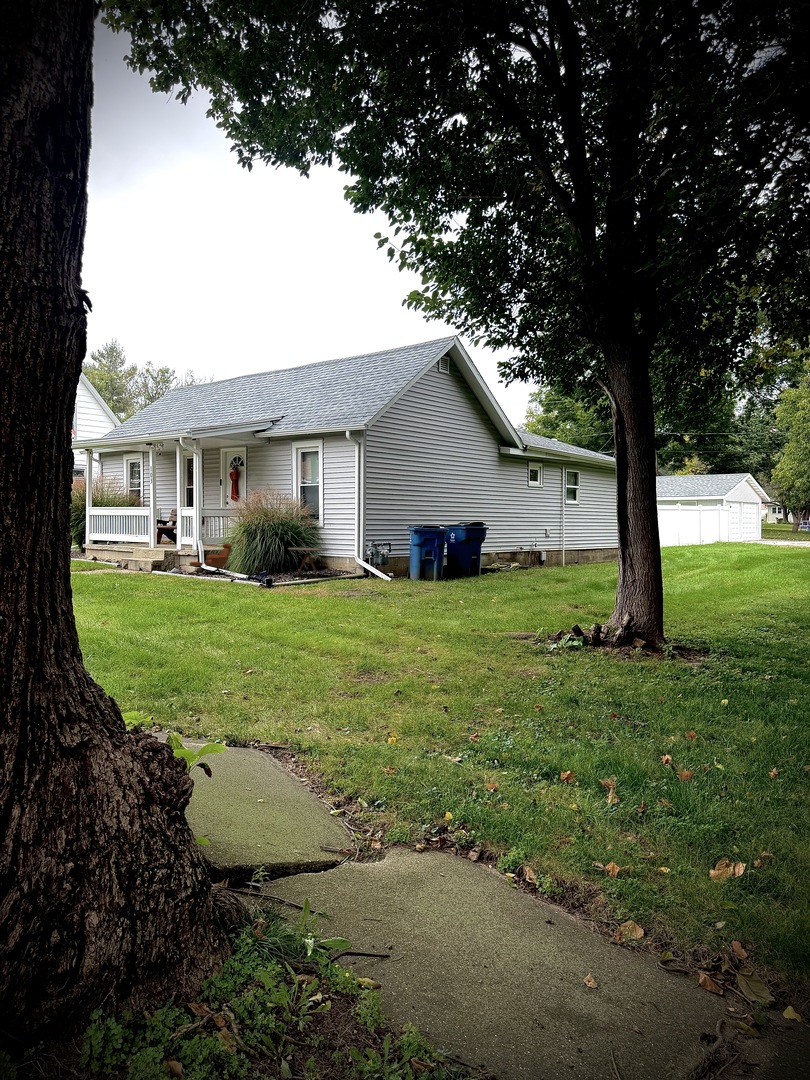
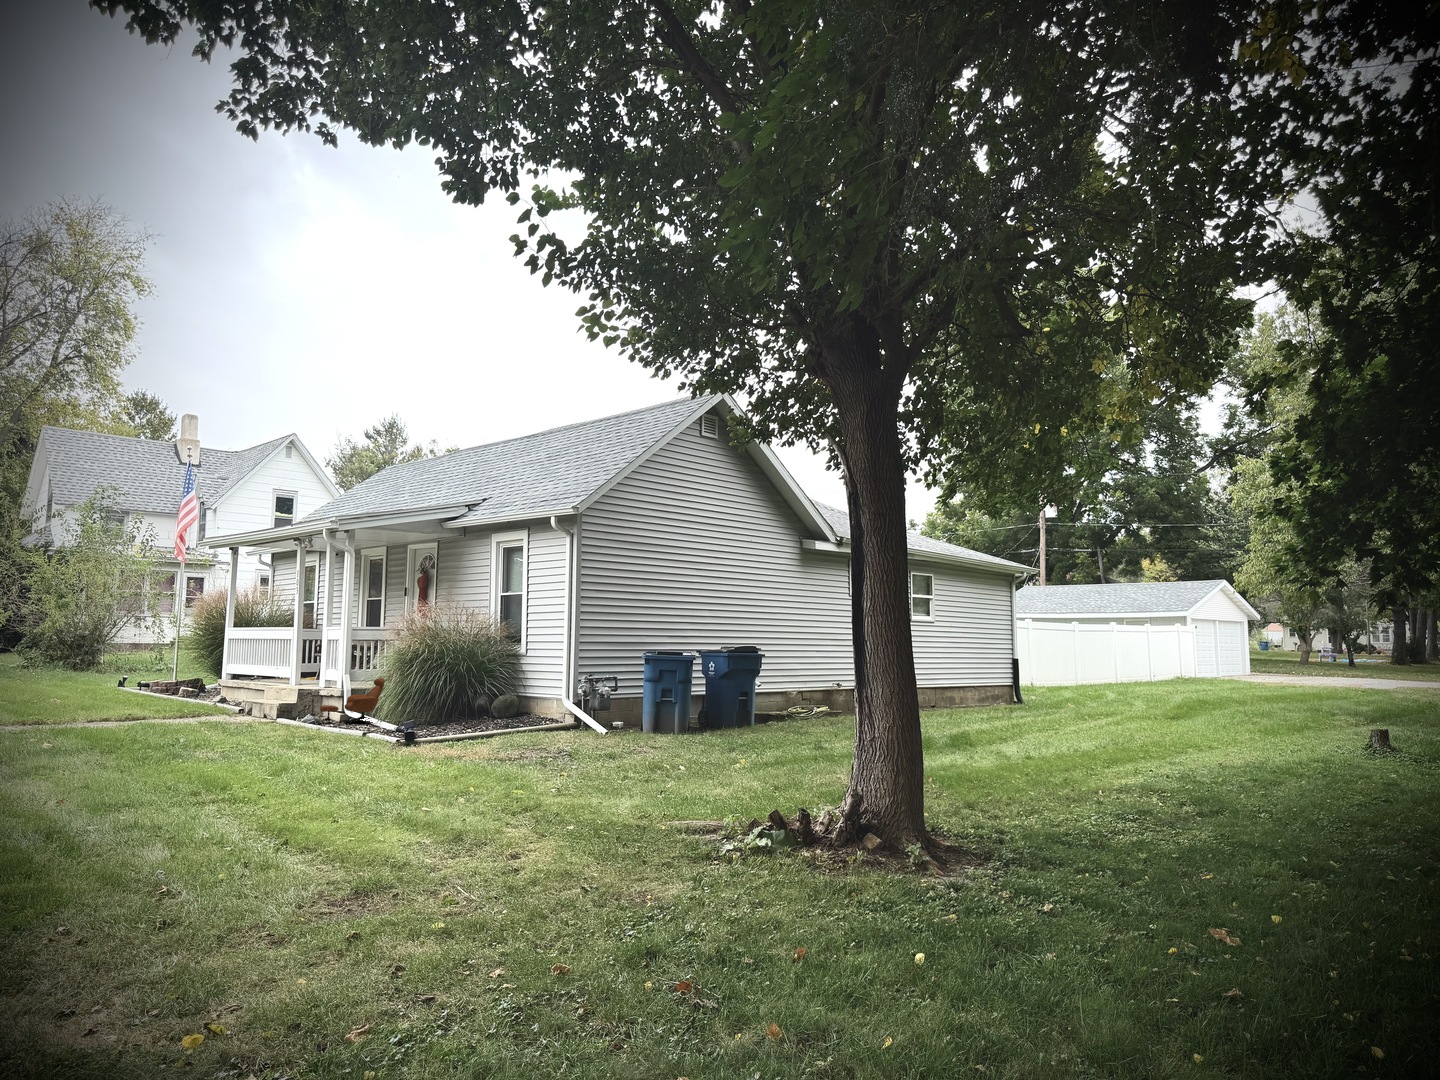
round table: present [288,548,328,577] -> none [464,685,524,728]

